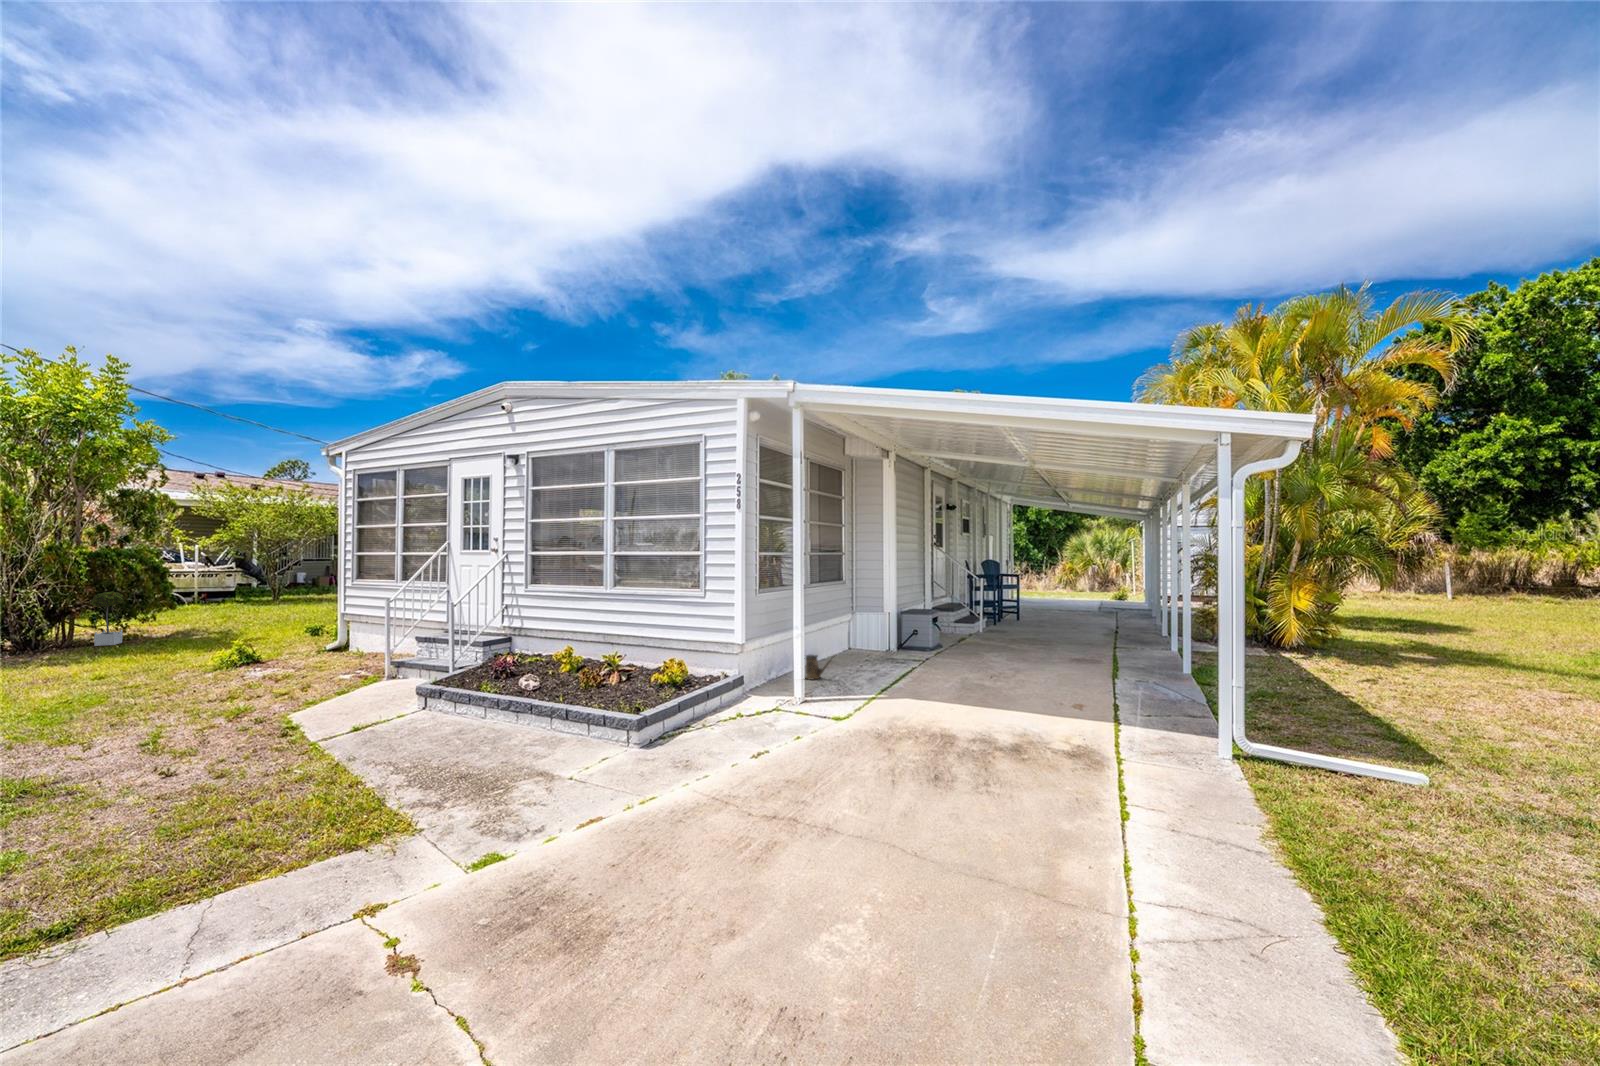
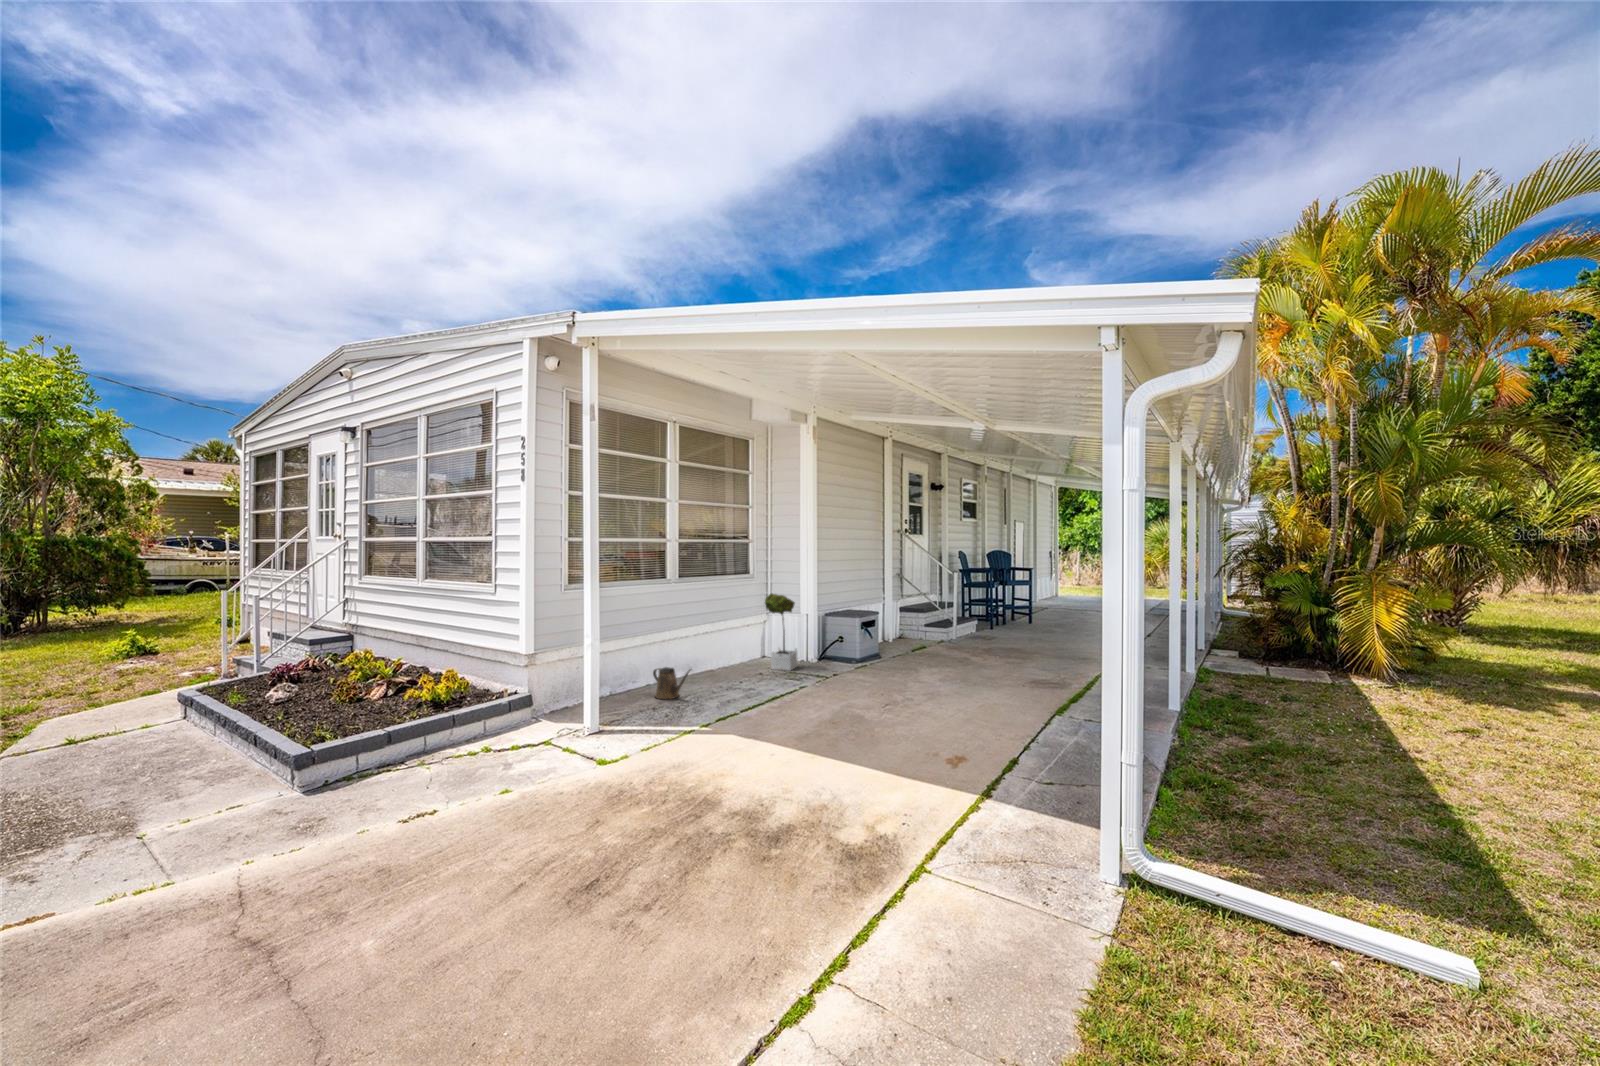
potted tree: present [91,591,124,646] -> present [765,594,798,671]

